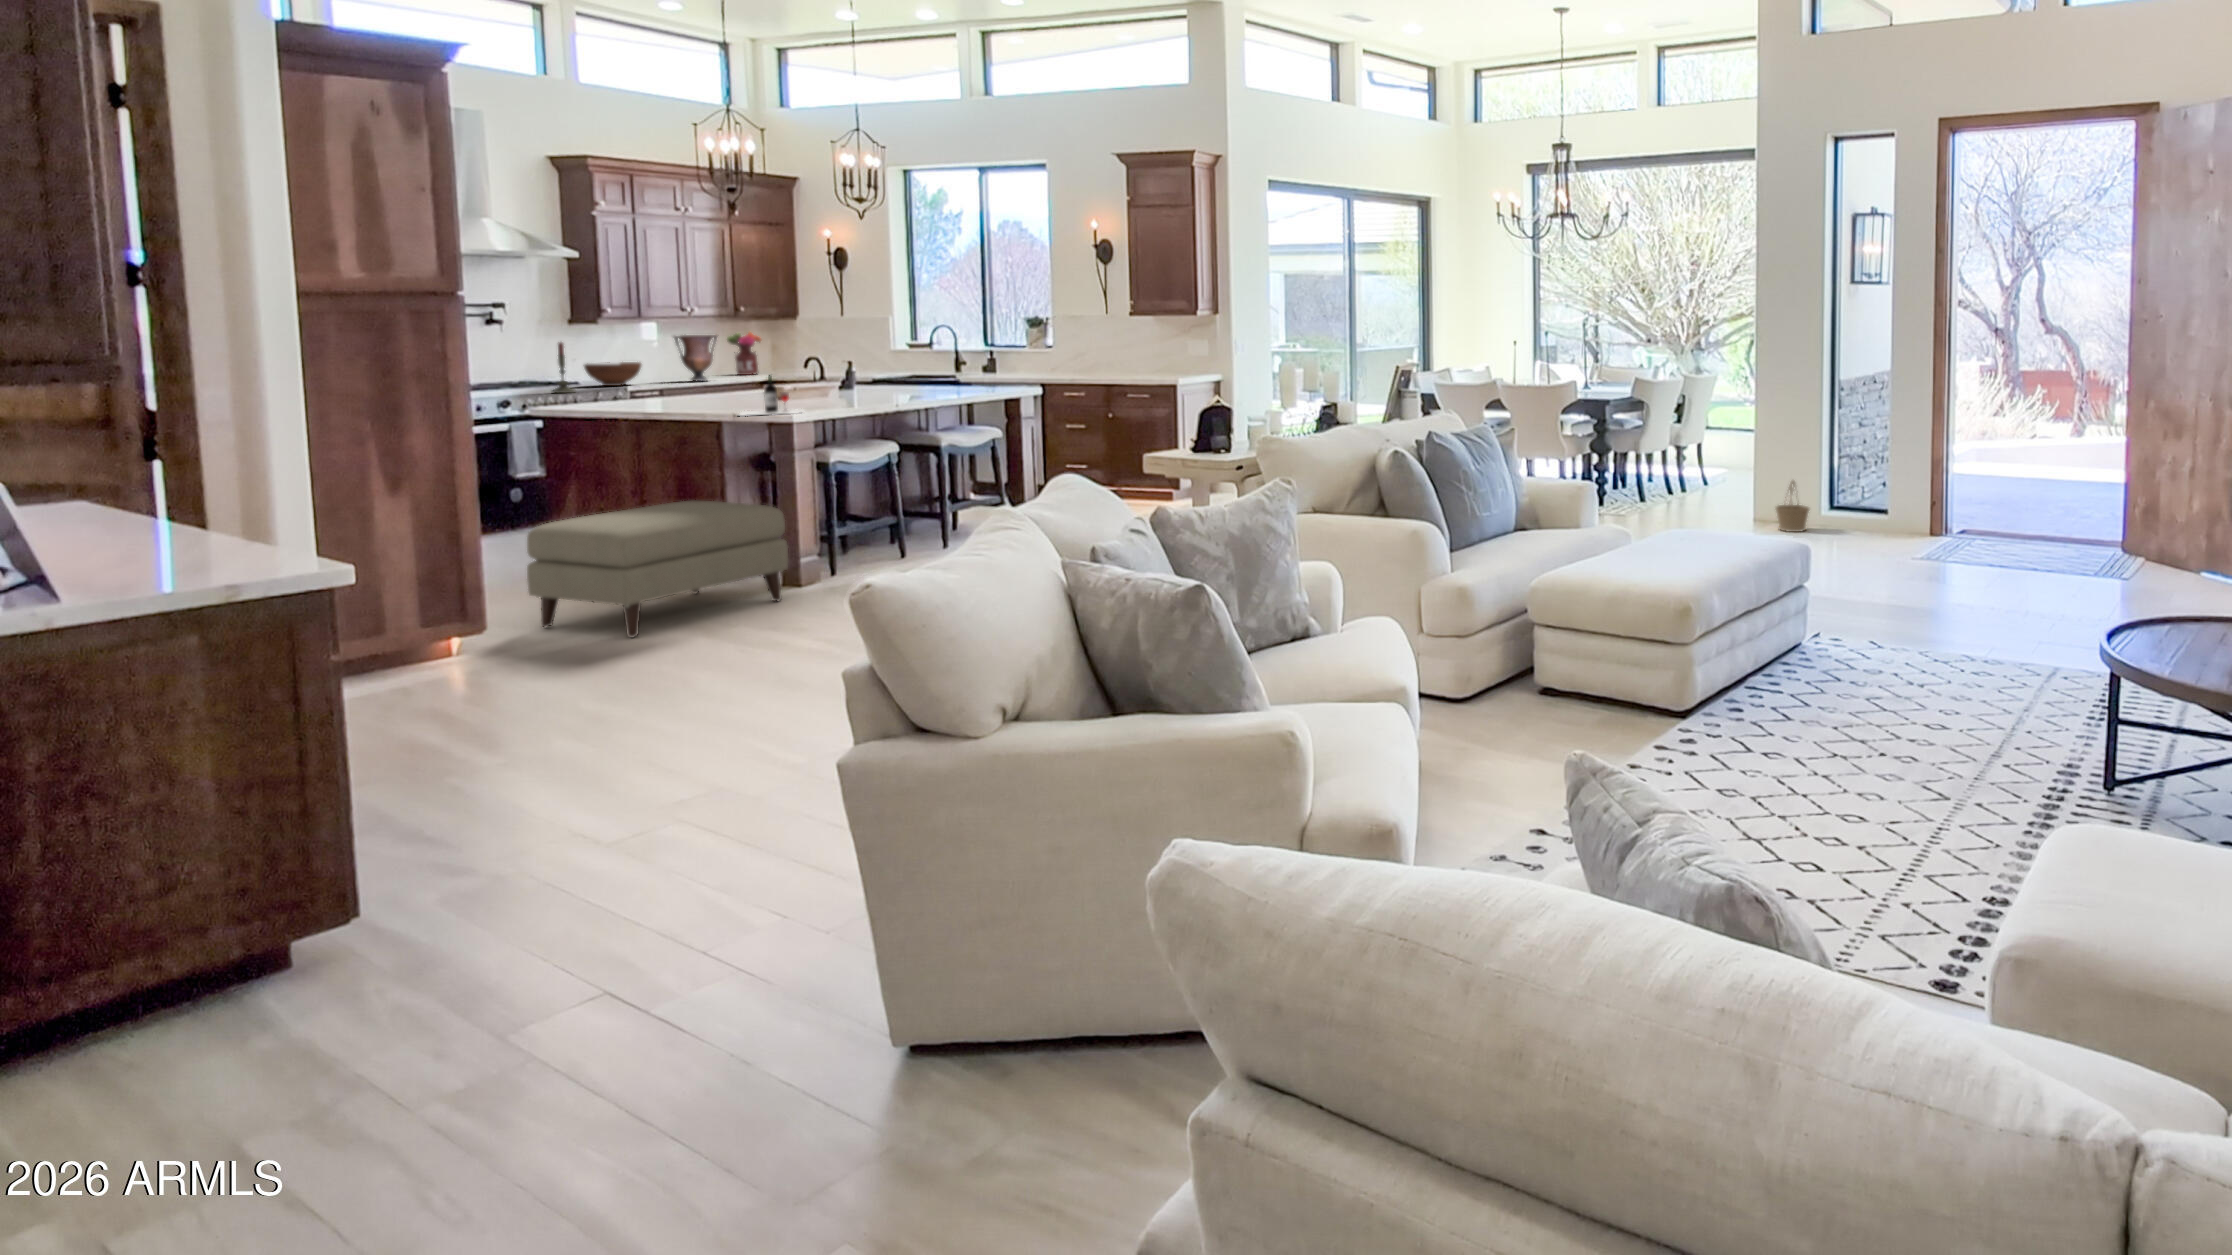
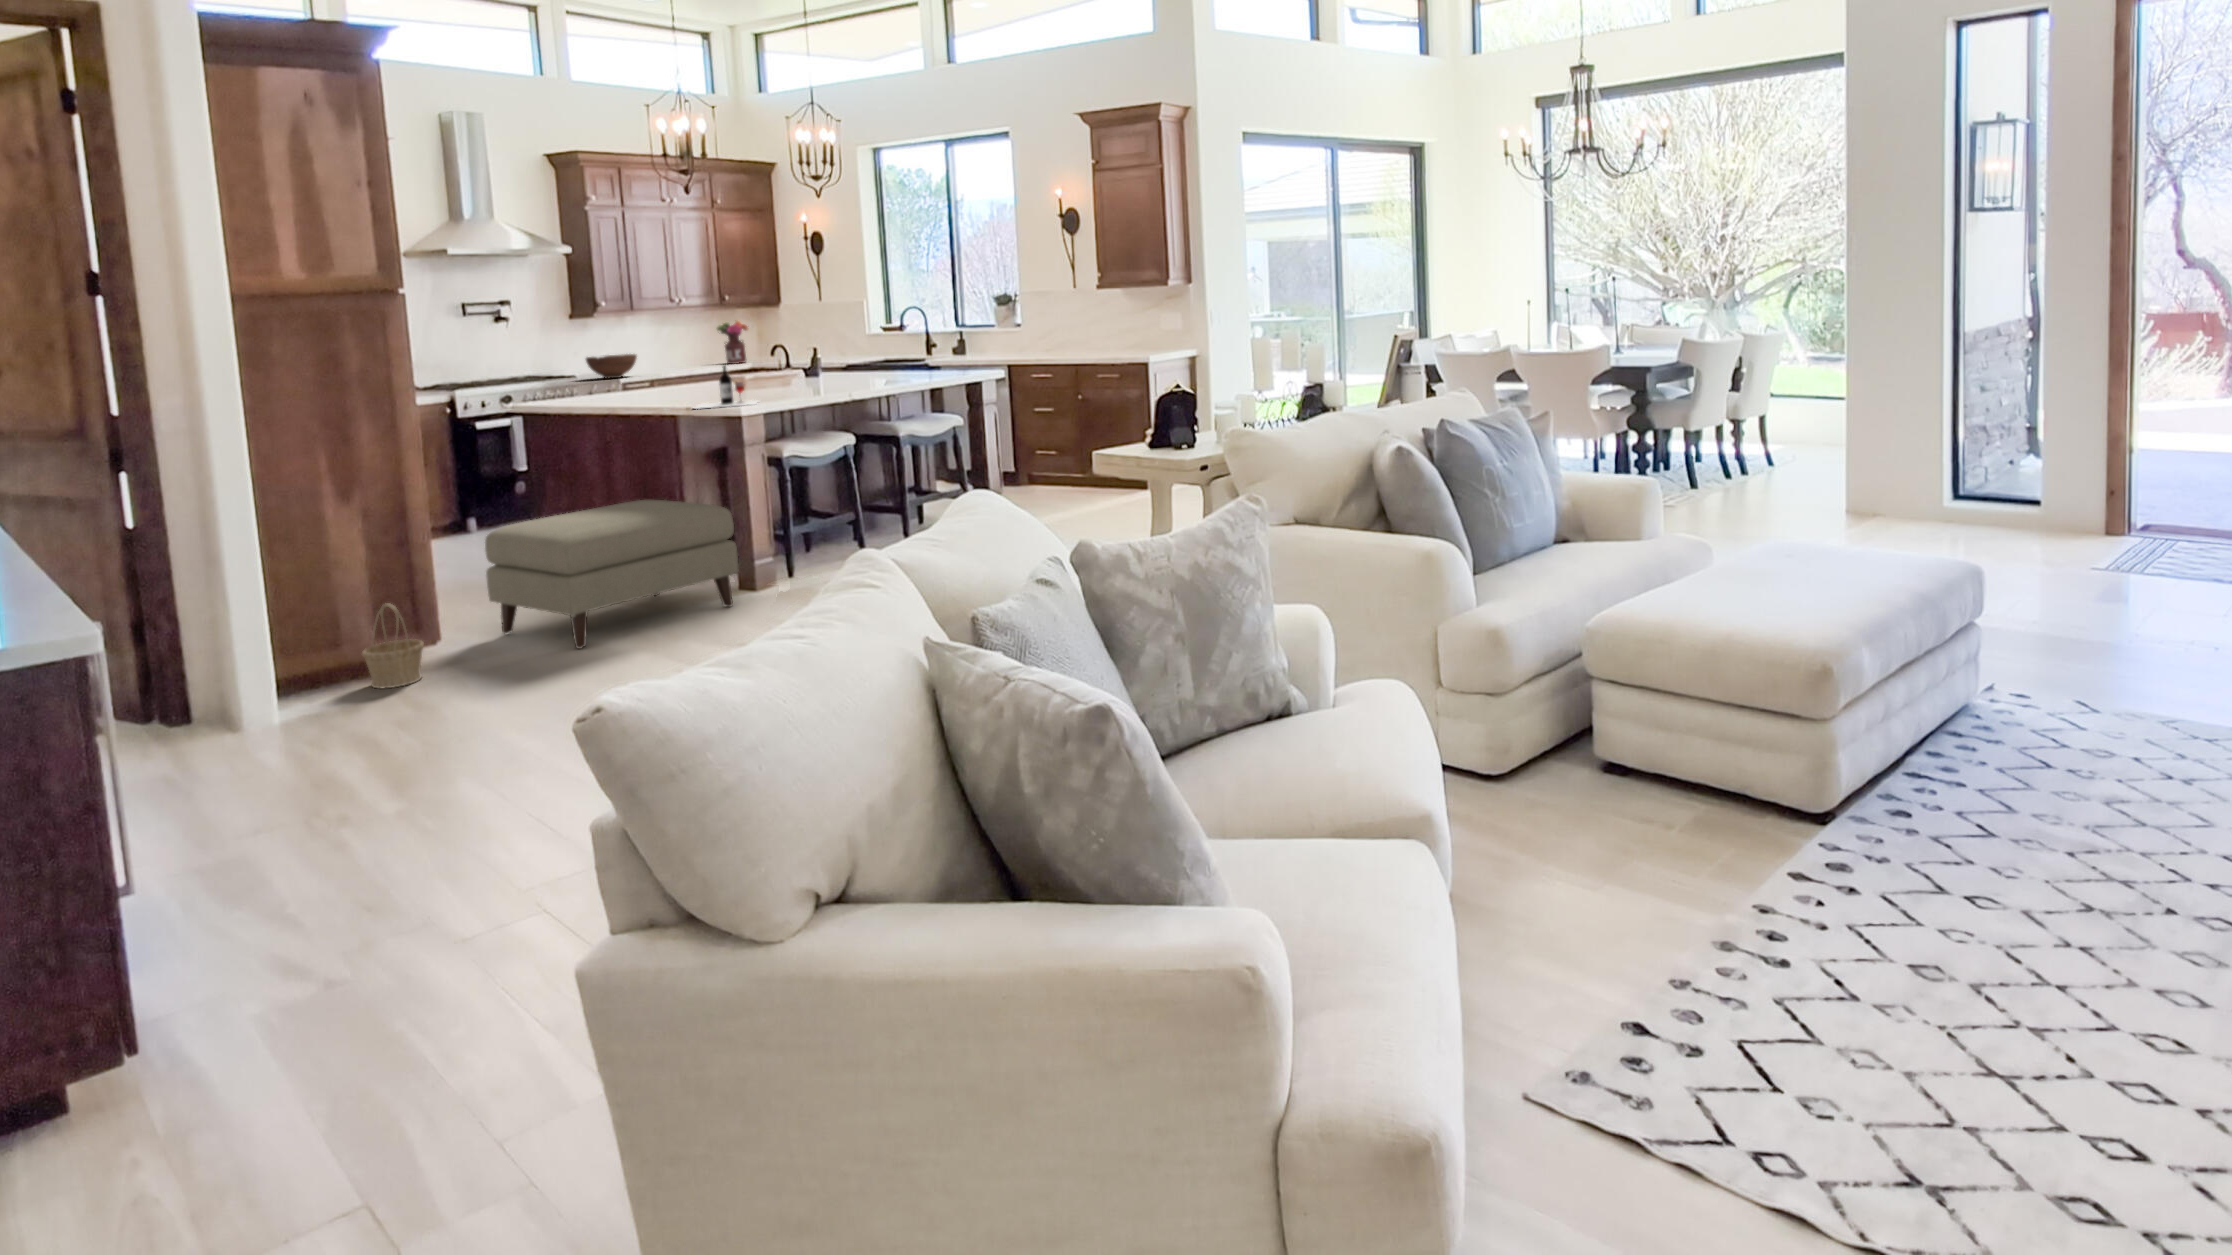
vase: present [674,334,717,381] -> none [663,324,706,372]
candle: present [552,342,575,393] -> none [553,335,575,387]
basket: present [1776,481,1809,532] -> present [362,603,424,688]

